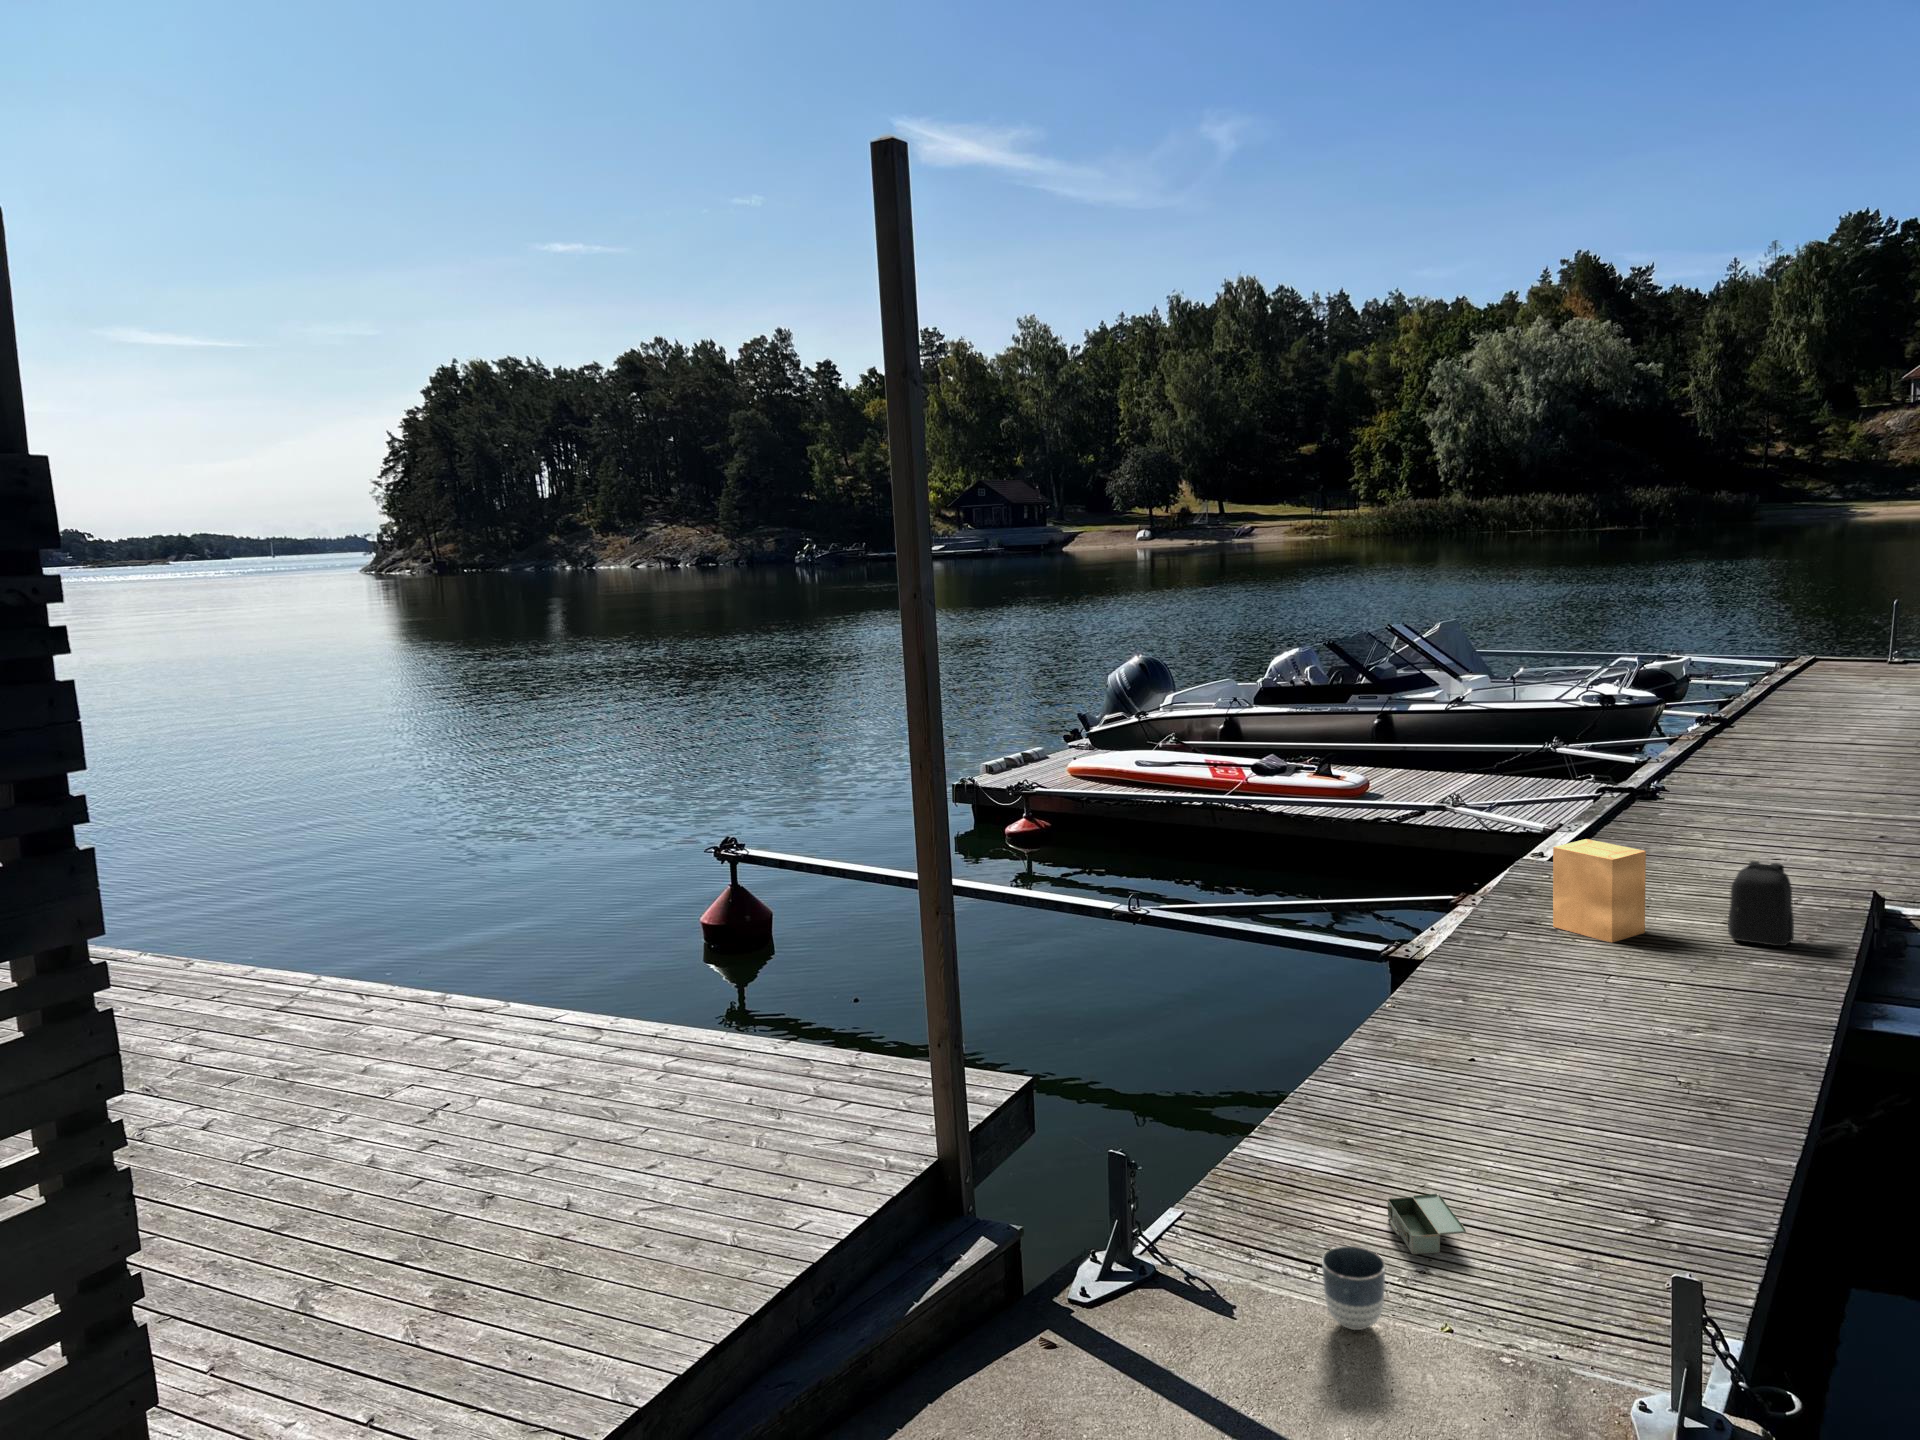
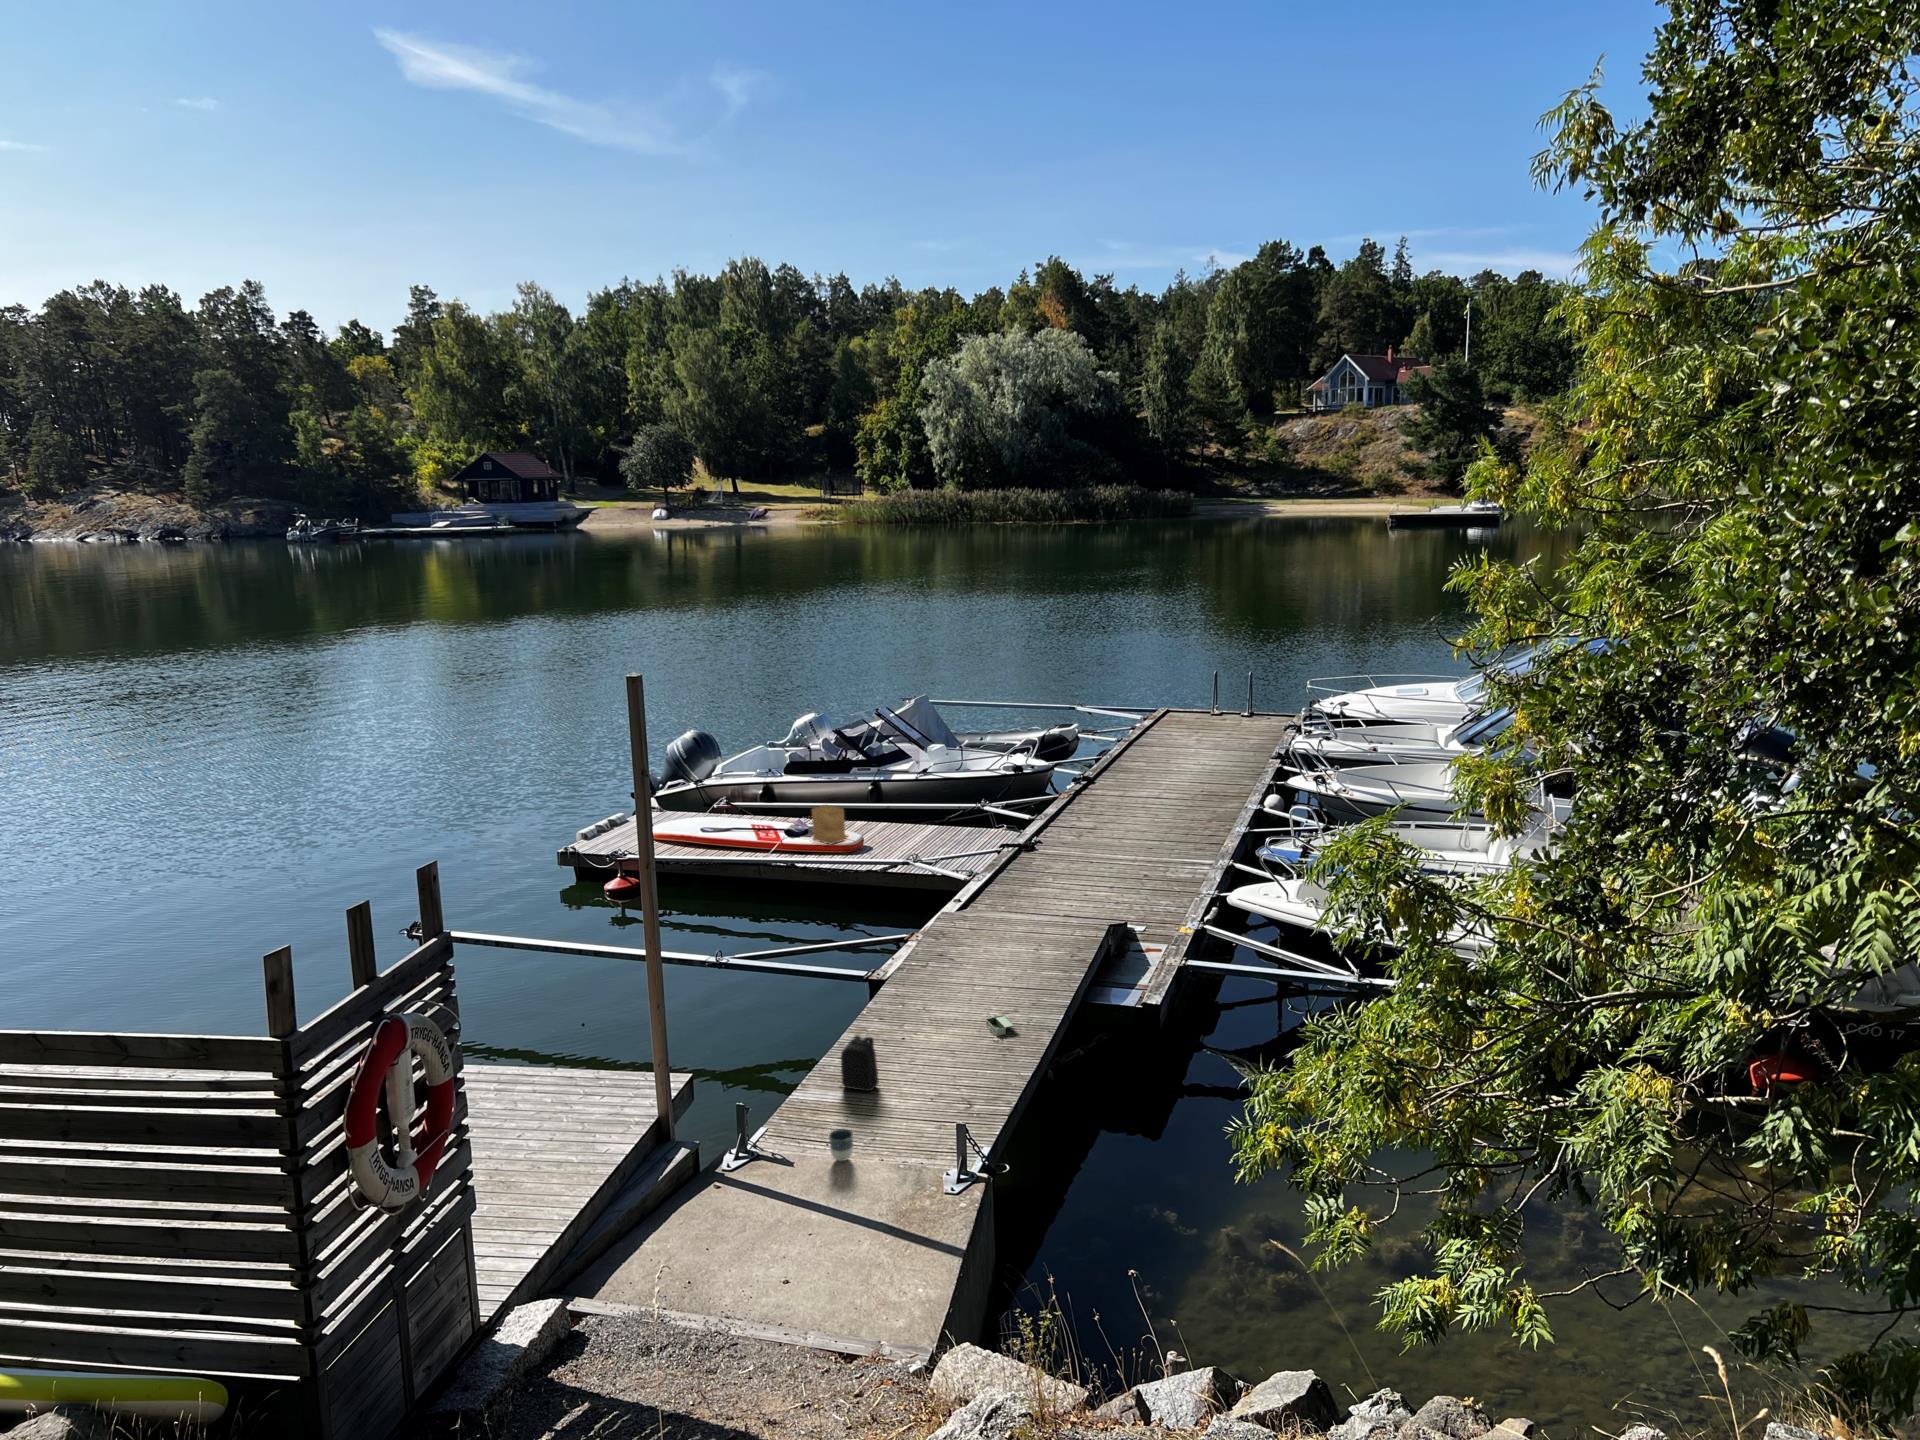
cardboard box: present [1553,839,1646,943] -> present [812,805,845,844]
backpack: present [1728,861,1794,946] -> present [841,1035,879,1091]
toolbox: present [1387,1194,1466,1254] -> present [986,1015,1014,1036]

